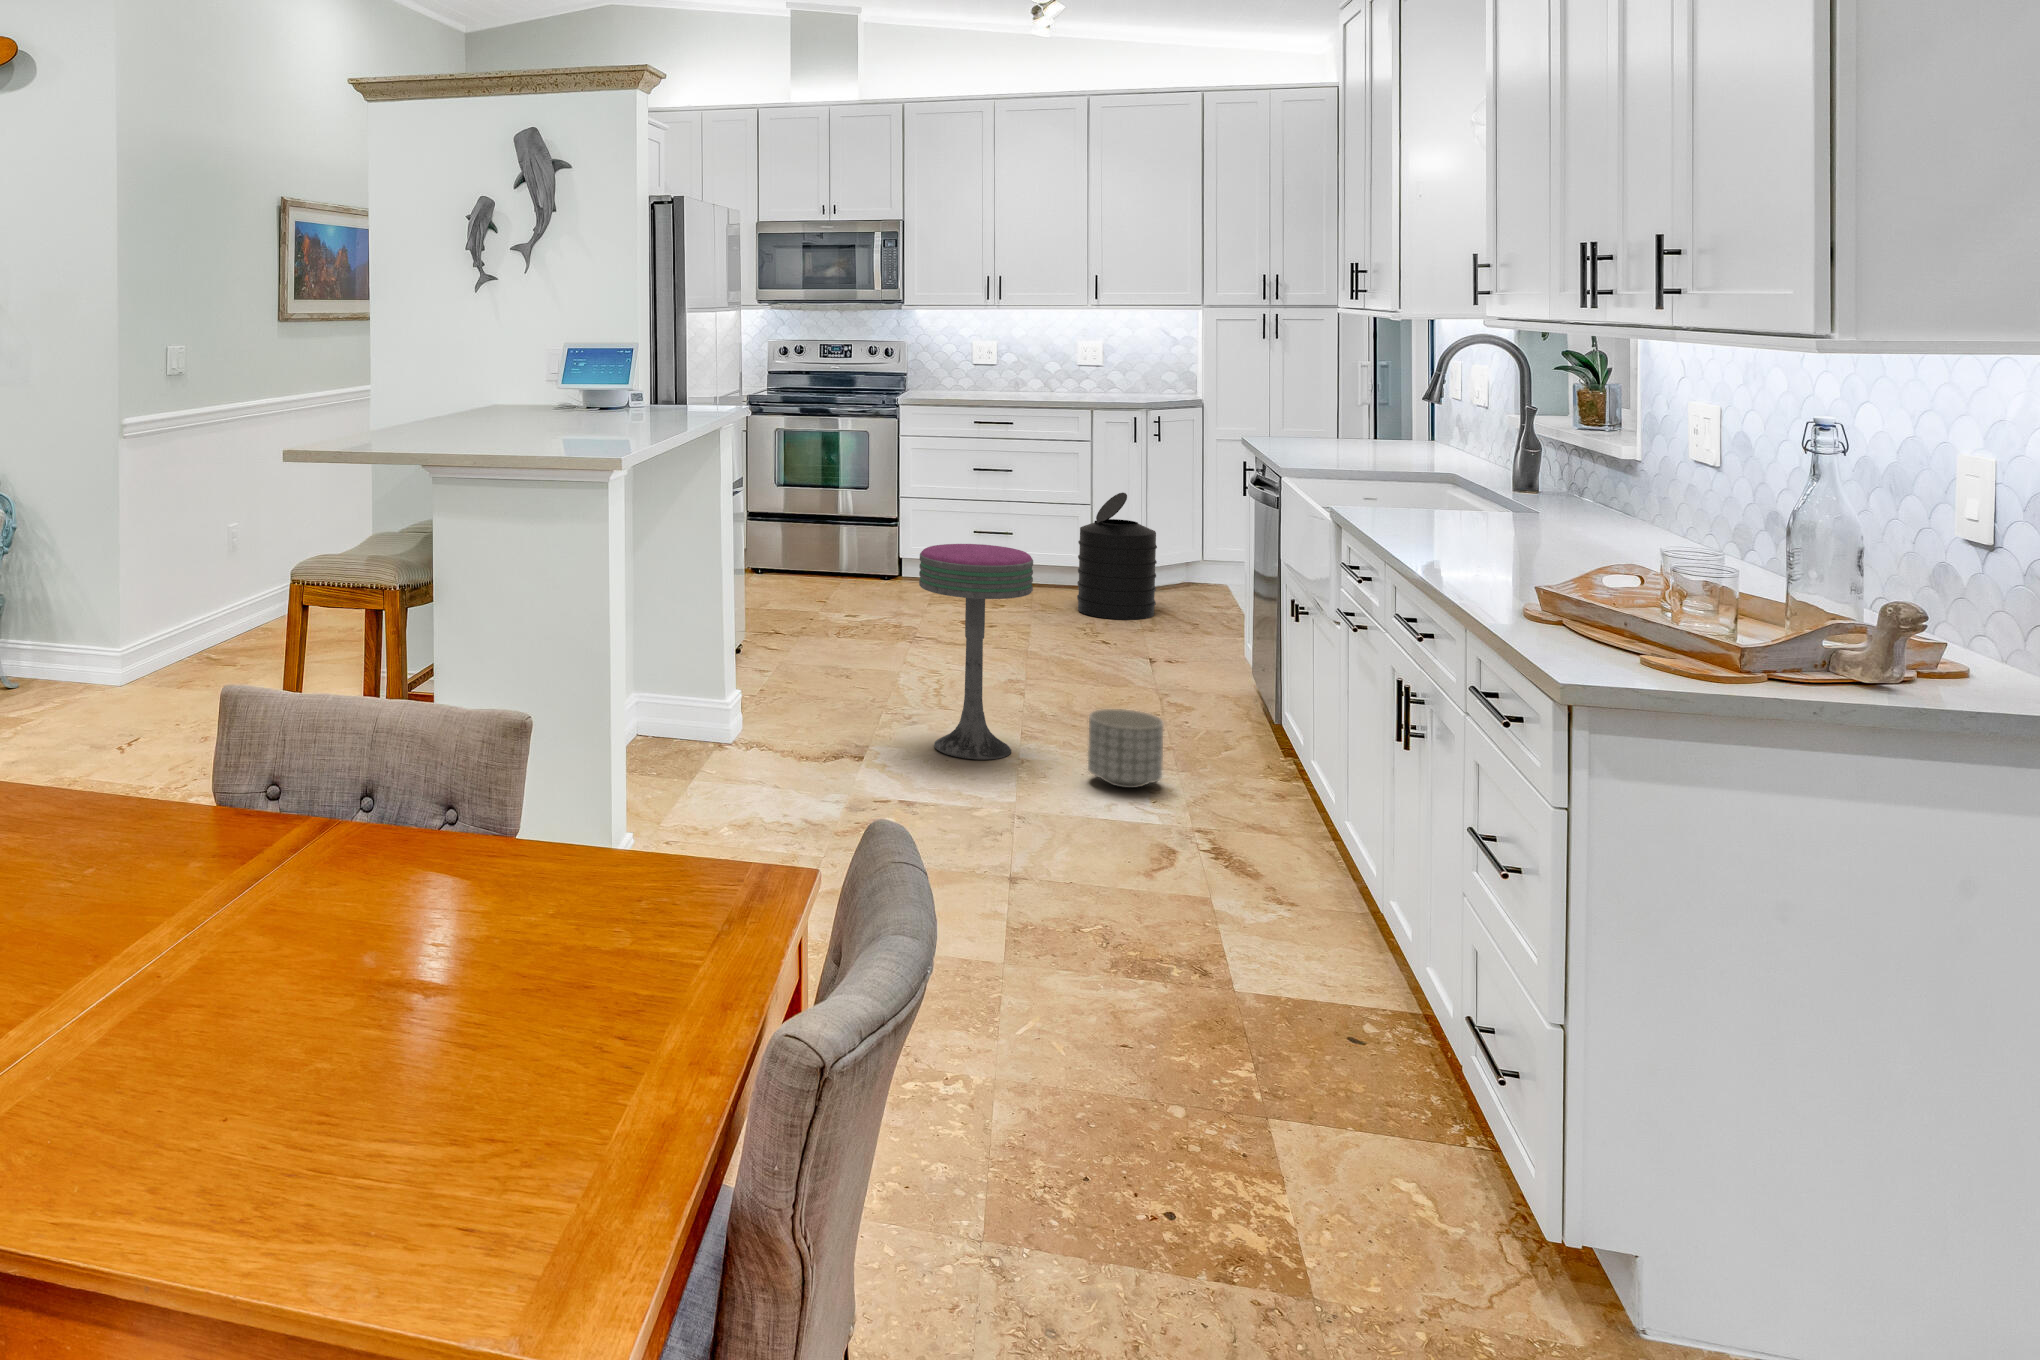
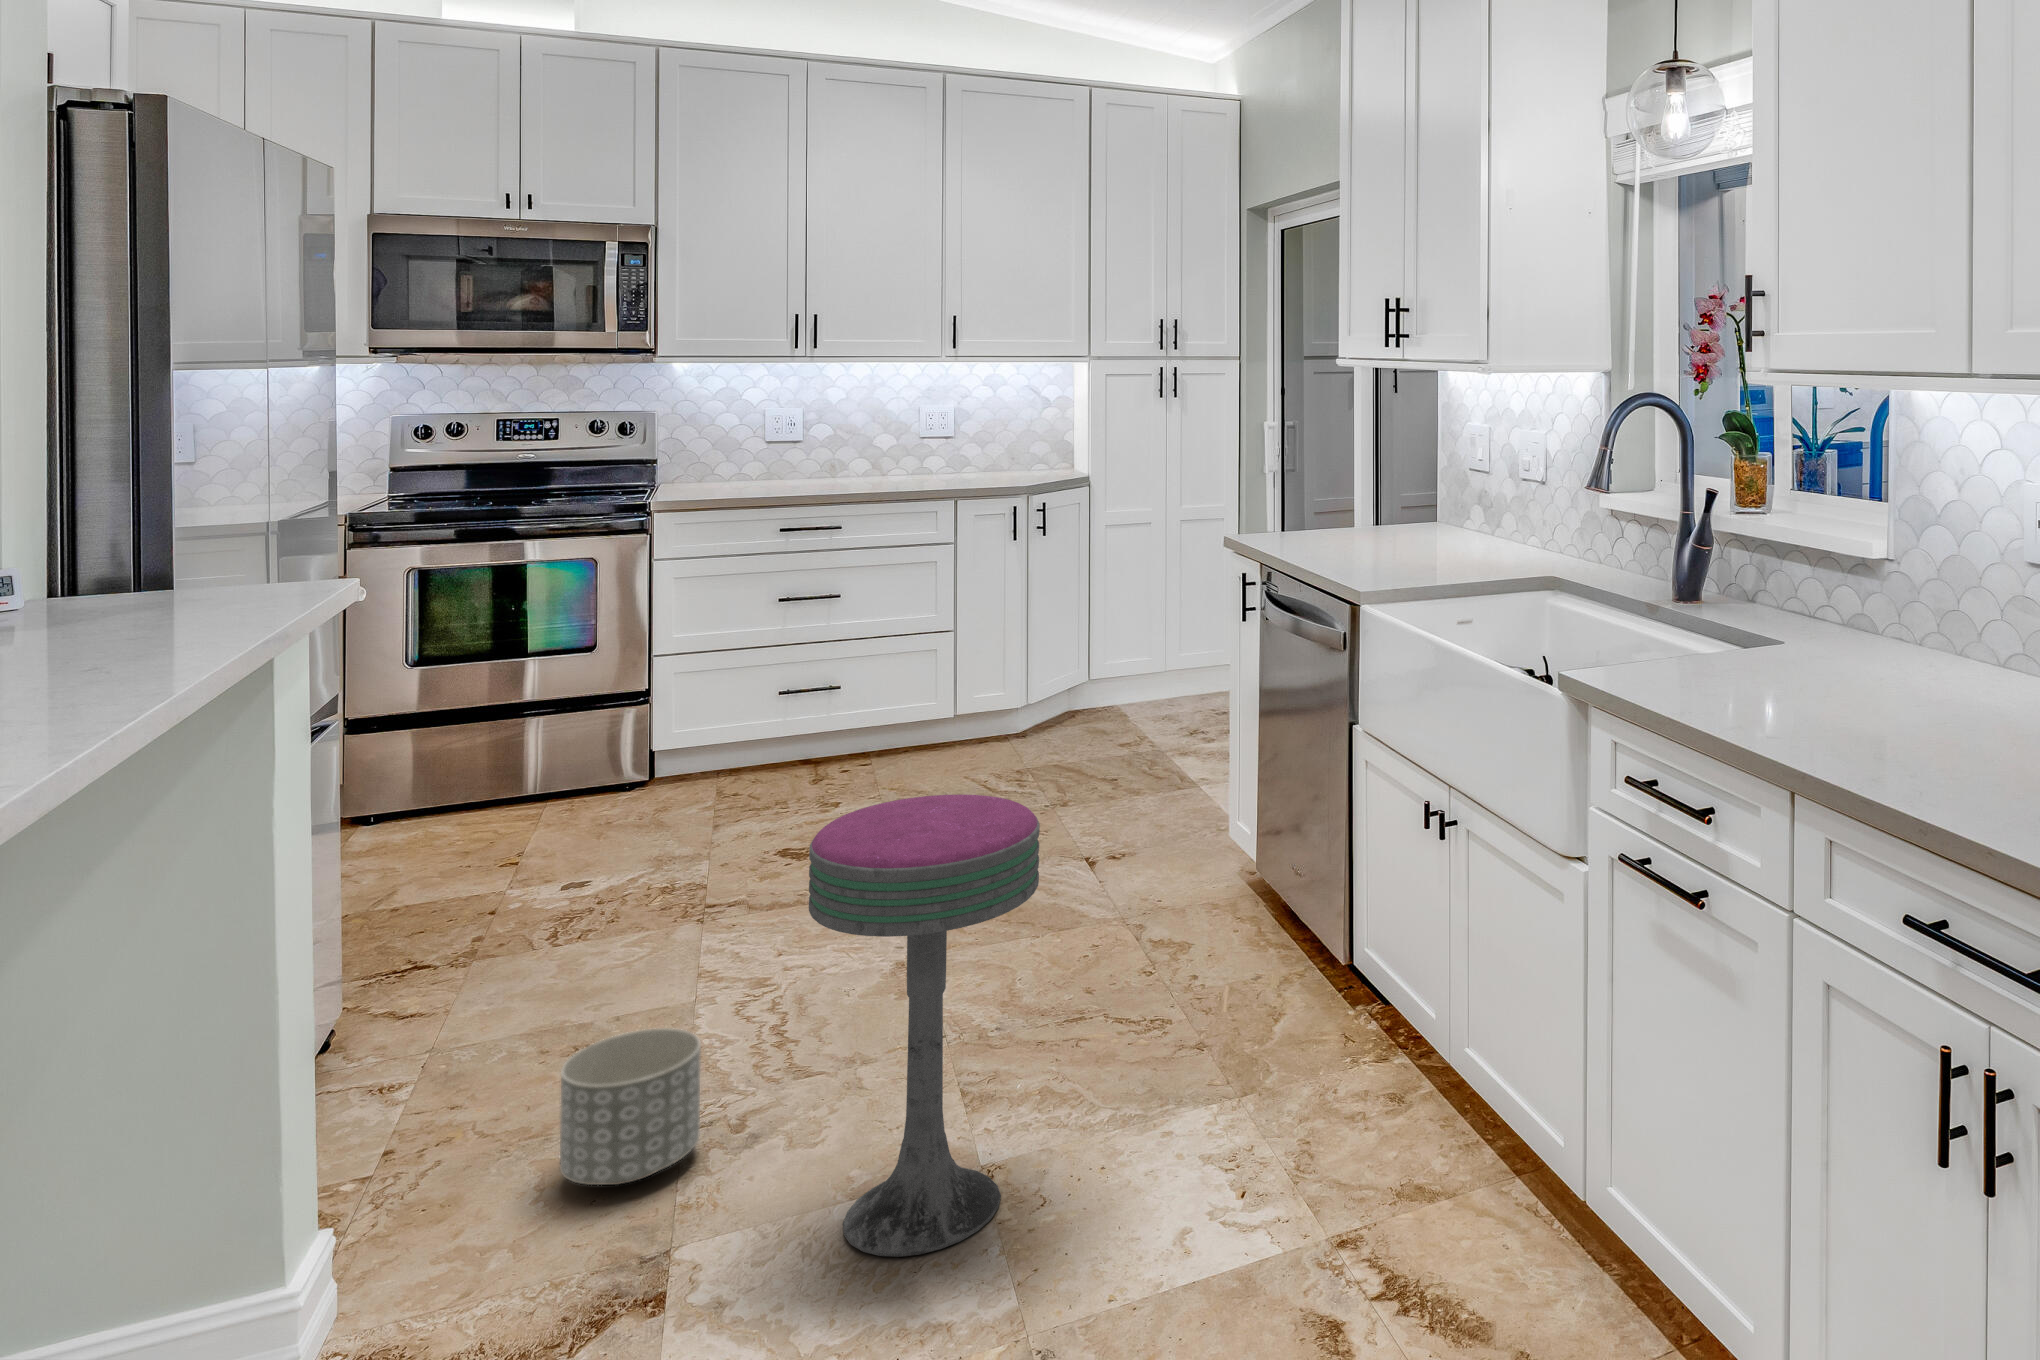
trash can: present [1077,493,1157,620] -> none [949,615,1059,800]
planter: present [1088,709,1163,788] -> present [560,1028,701,1185]

